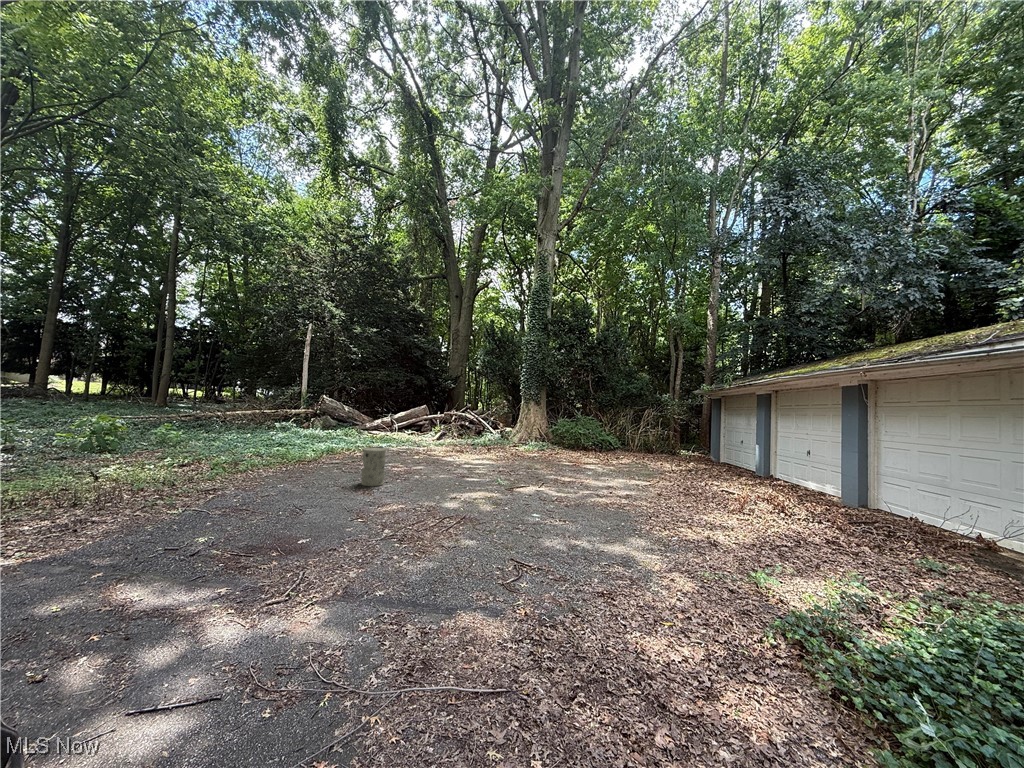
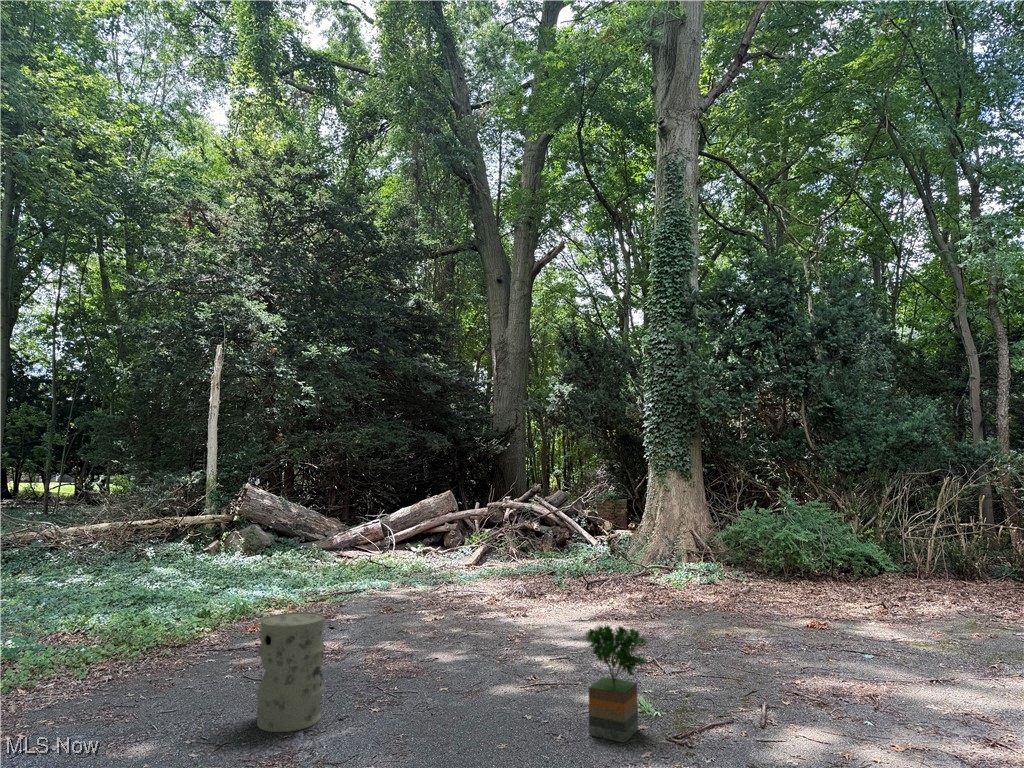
potted tree: none [477,454,500,491] -> present [586,625,648,743]

